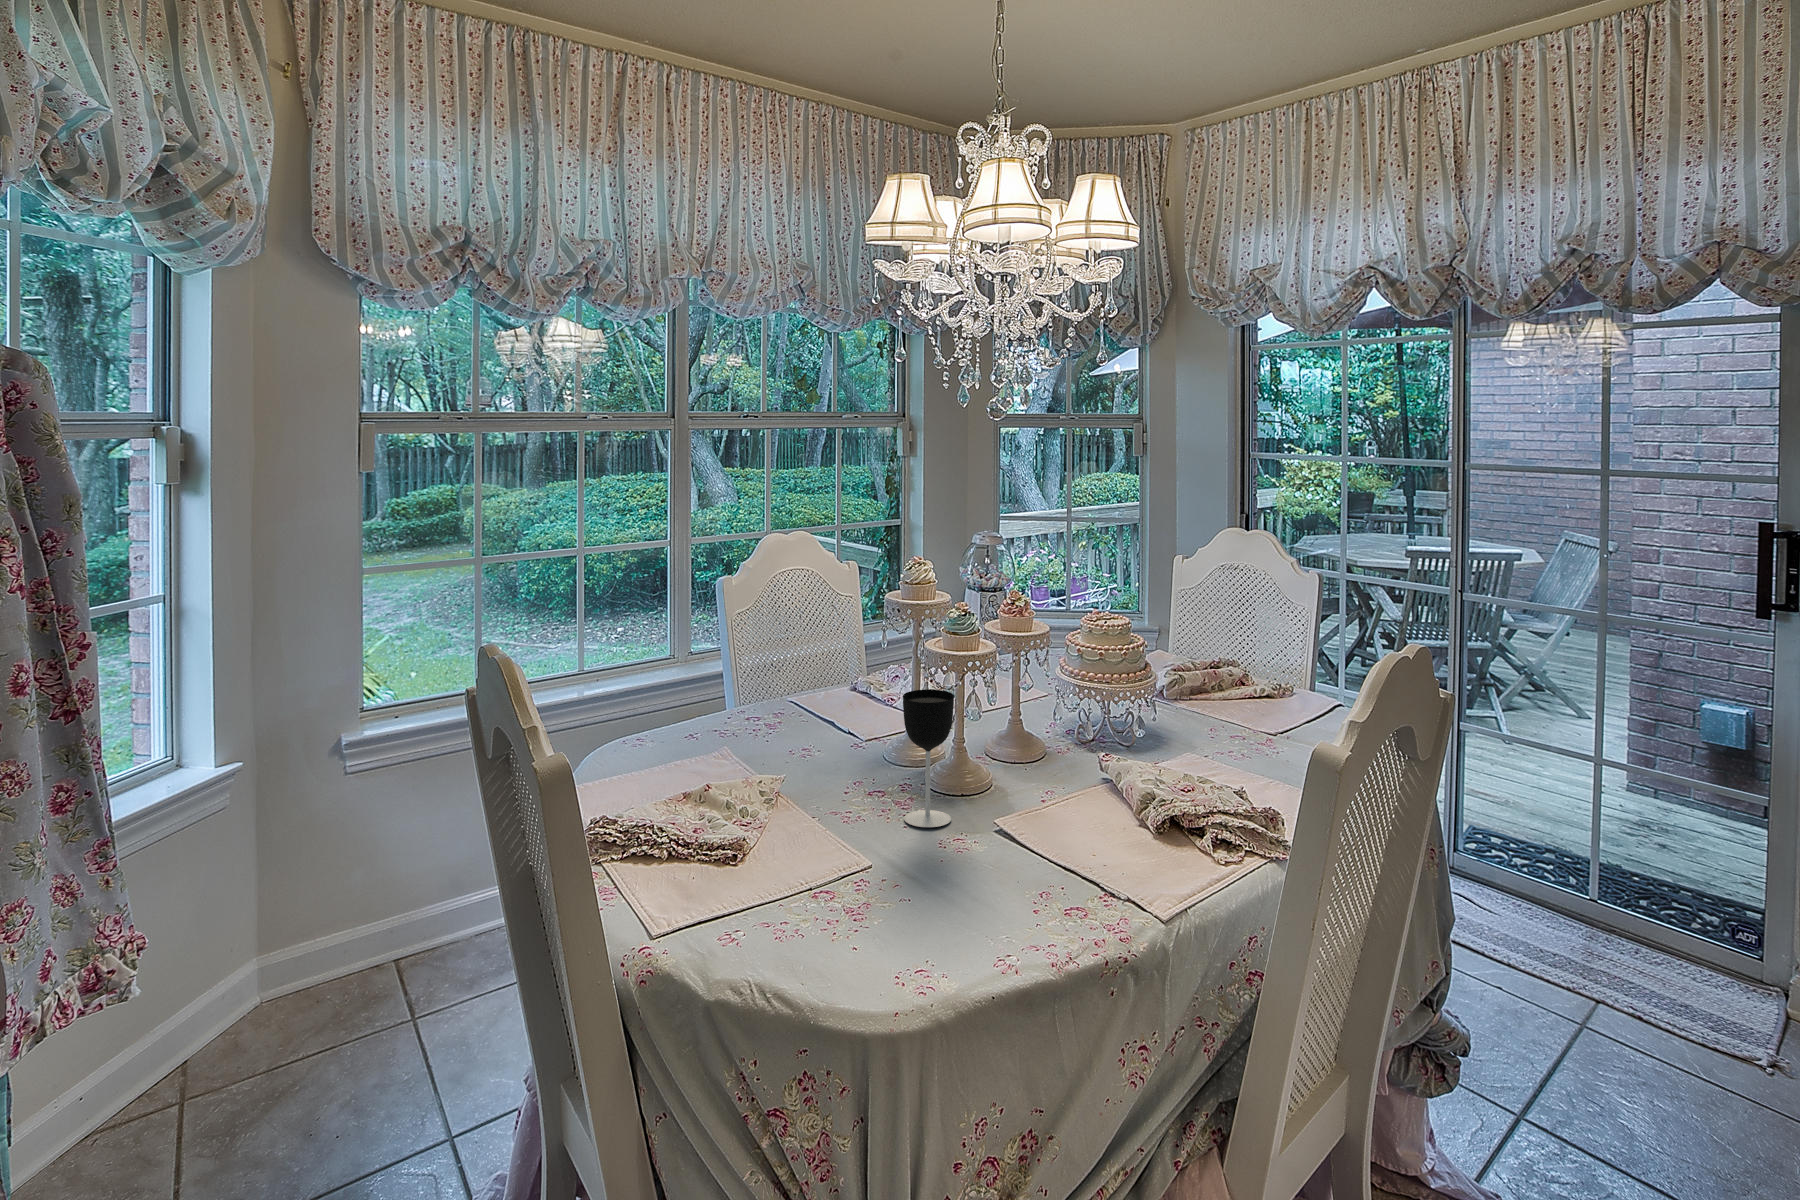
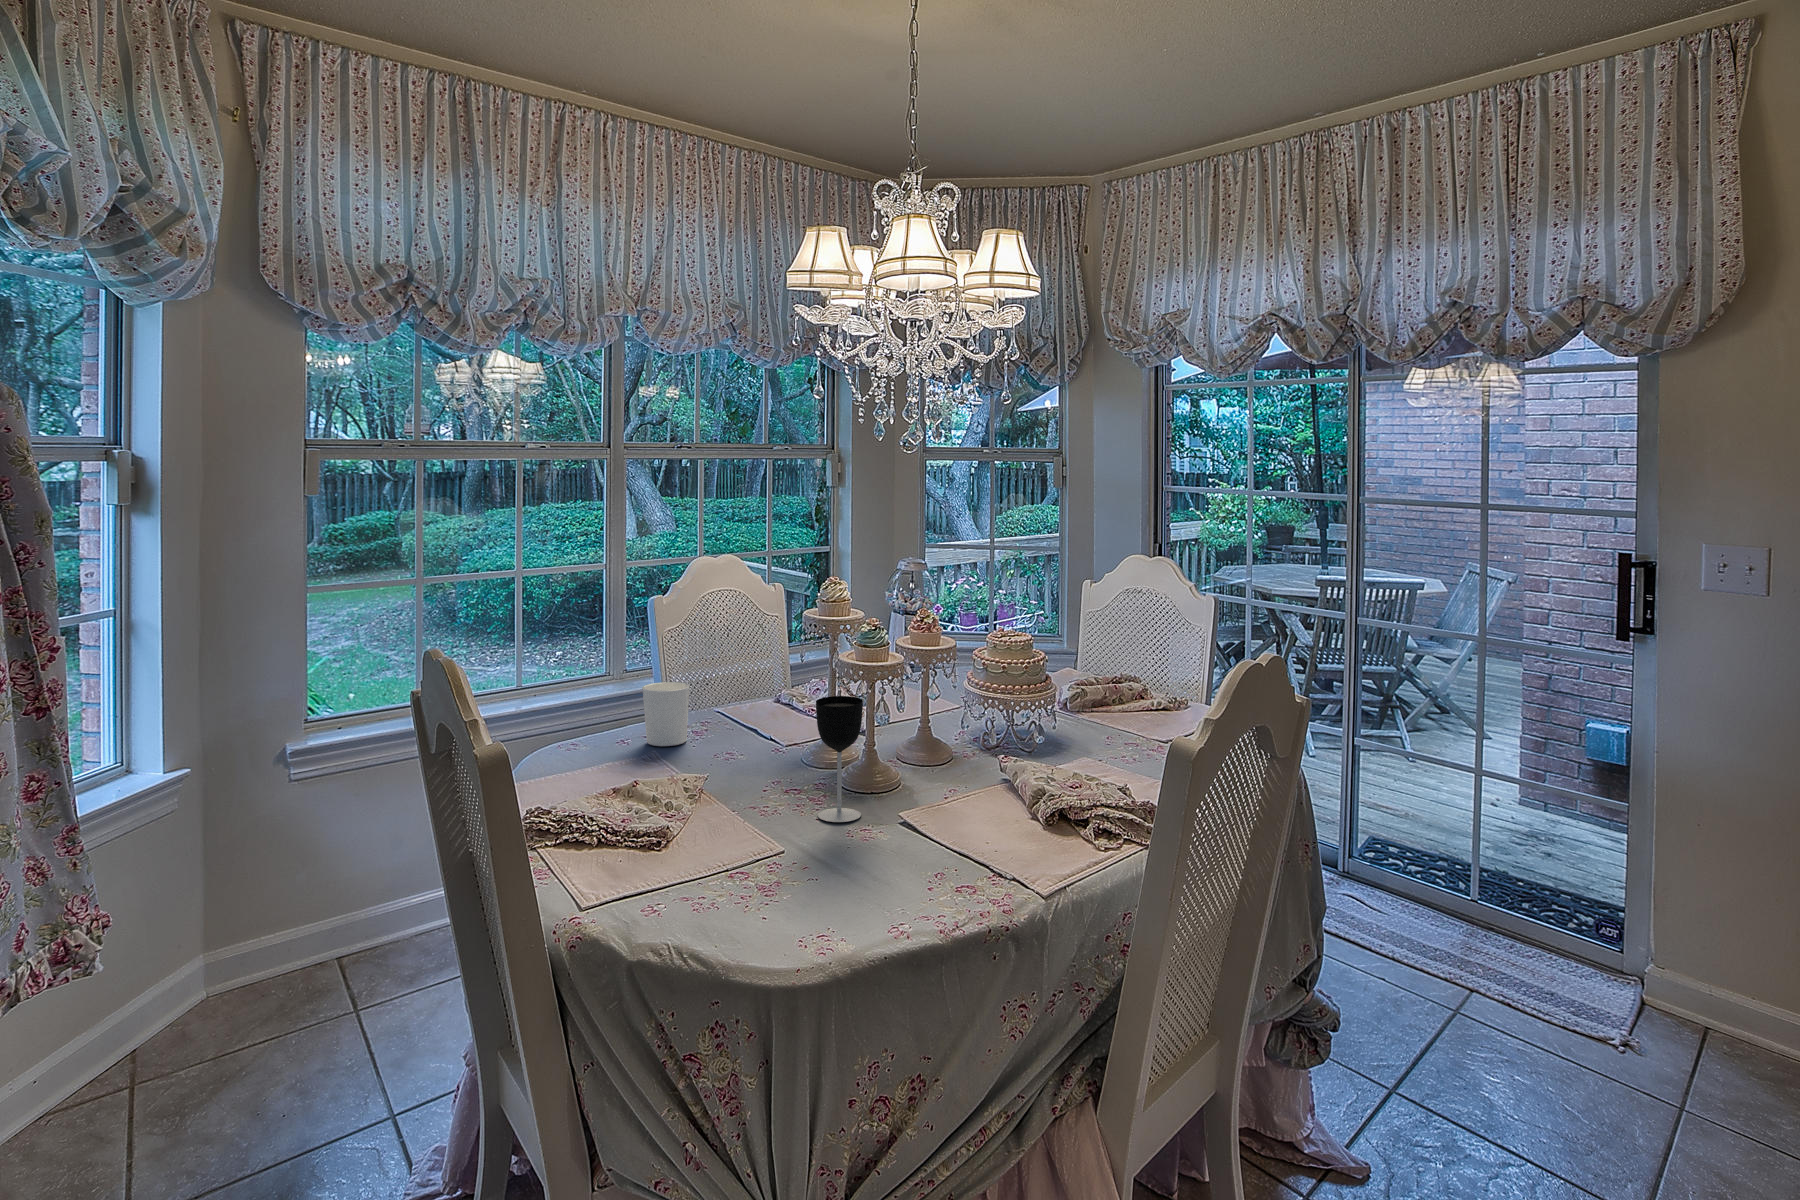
candle holder: none [712,667,761,736] -> present [642,682,689,746]

